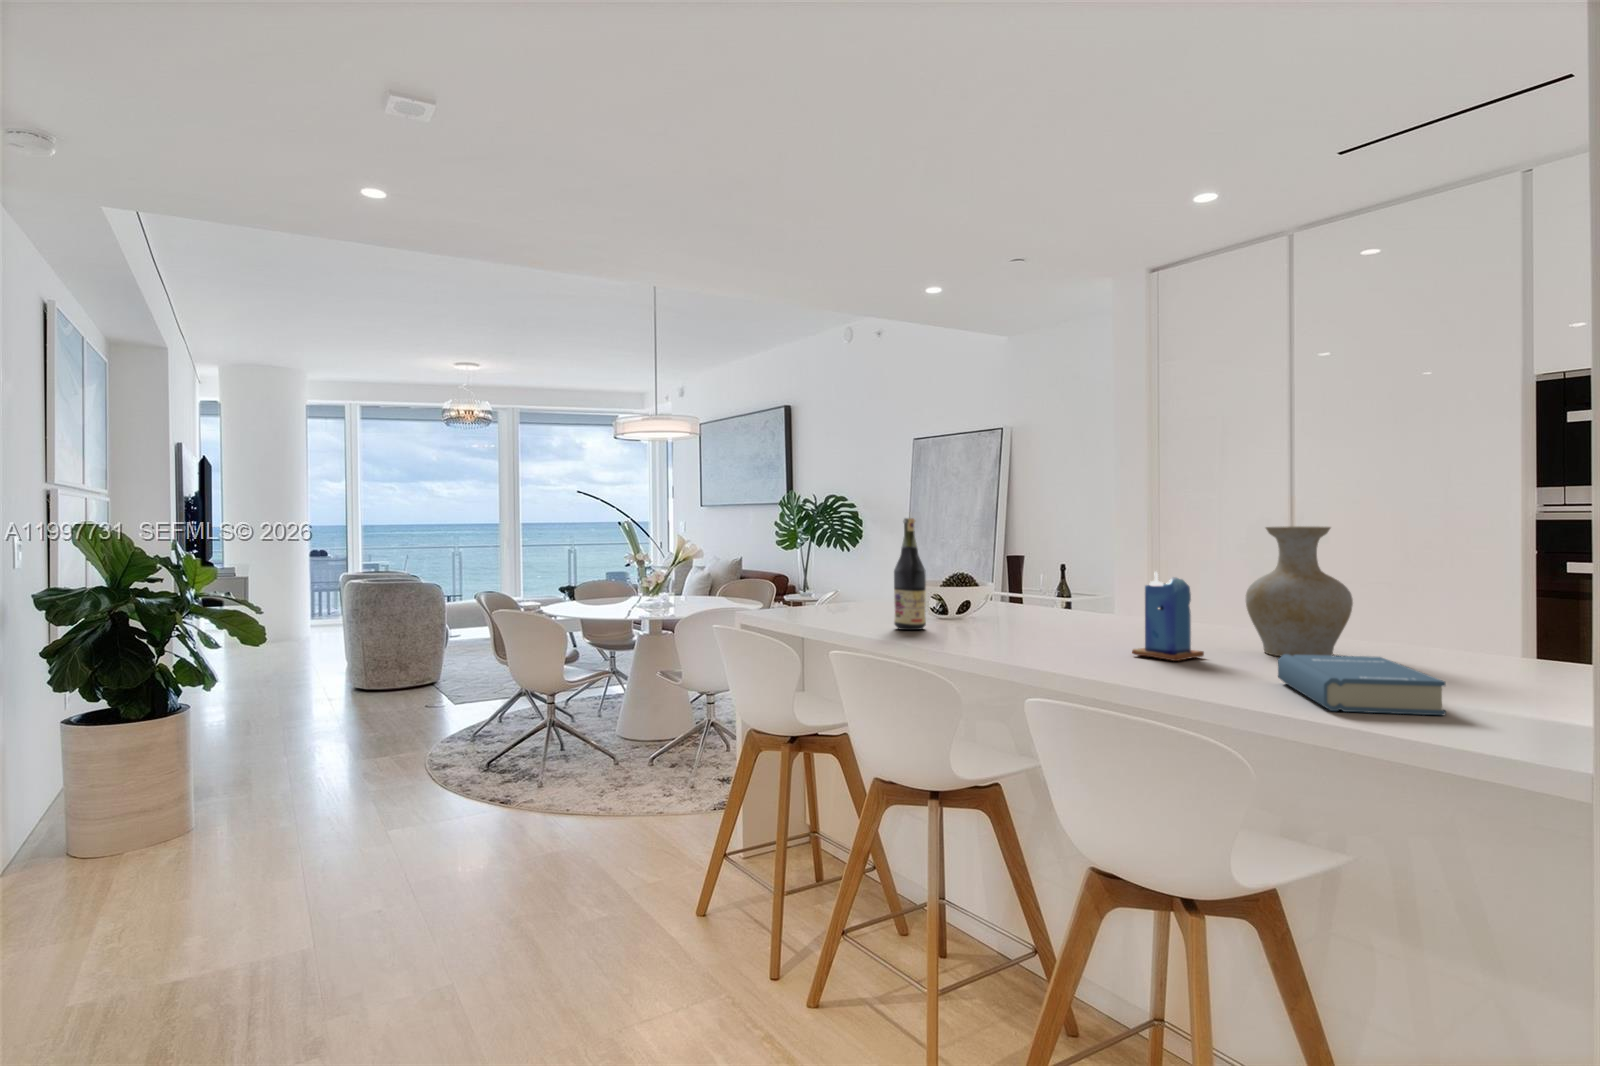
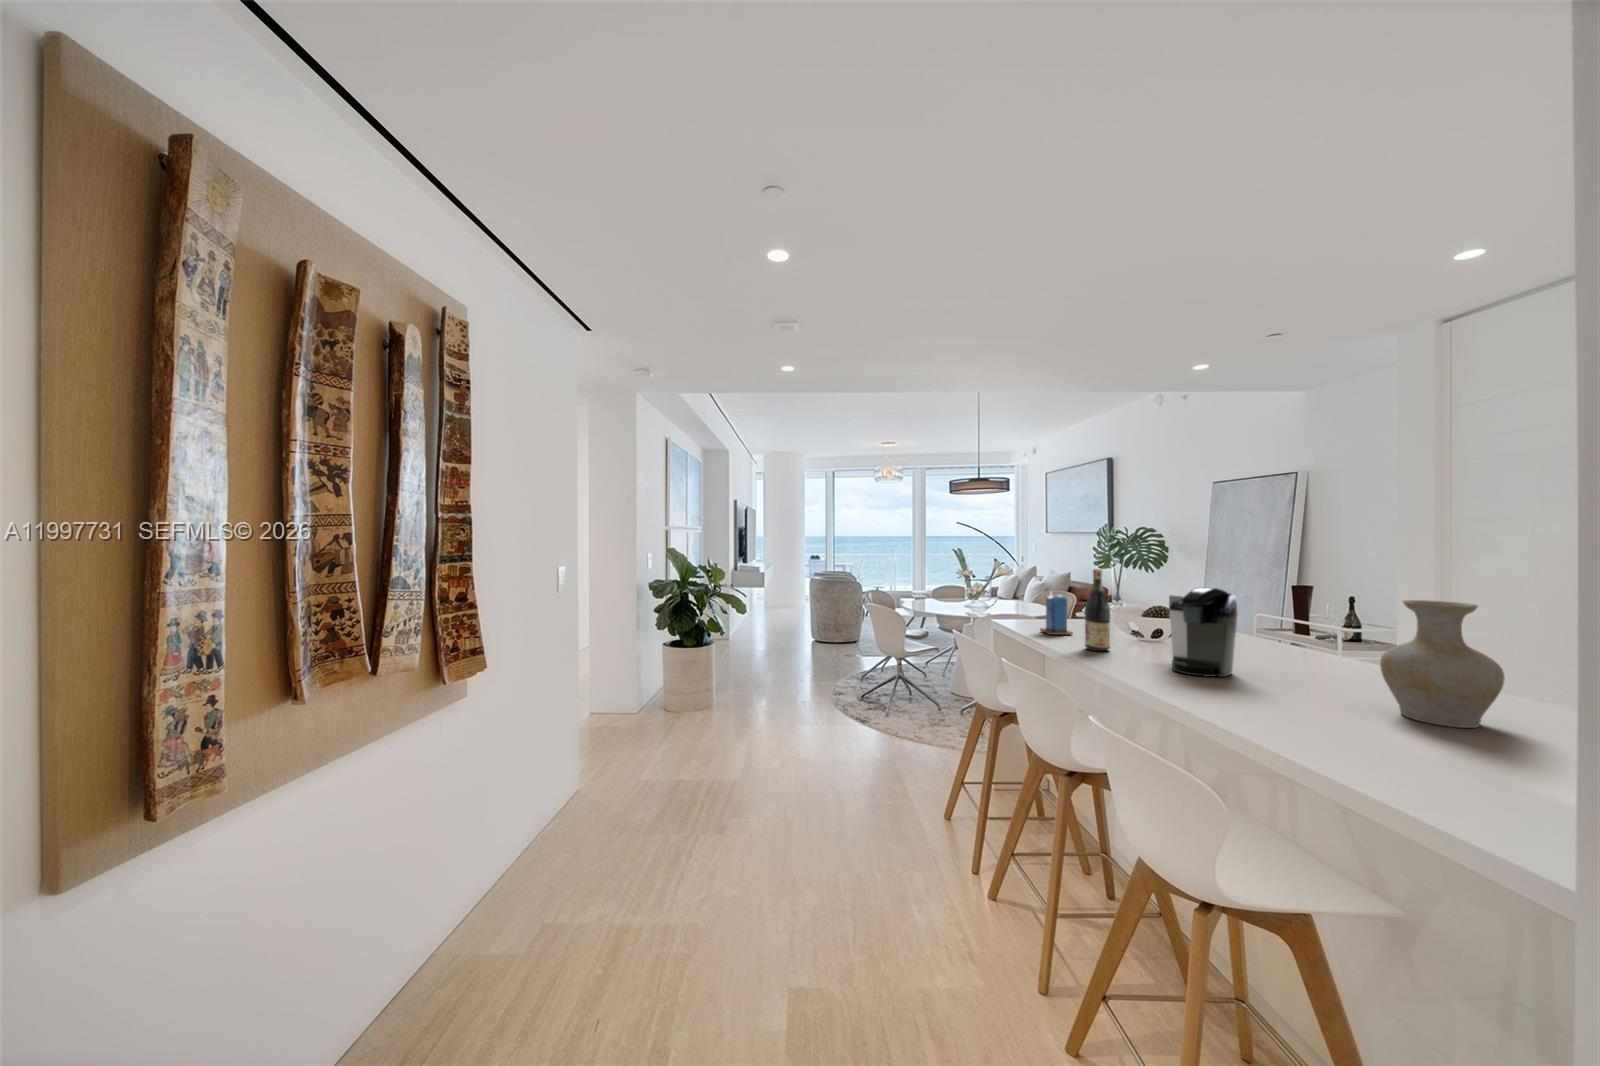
coffee maker: none [993,531,1087,642] -> present [1169,587,1237,677]
candle: present [1132,572,1204,661] -> present [1040,595,1073,635]
hardback book: present [1278,654,1446,715] -> none [1339,718,1472,800]

